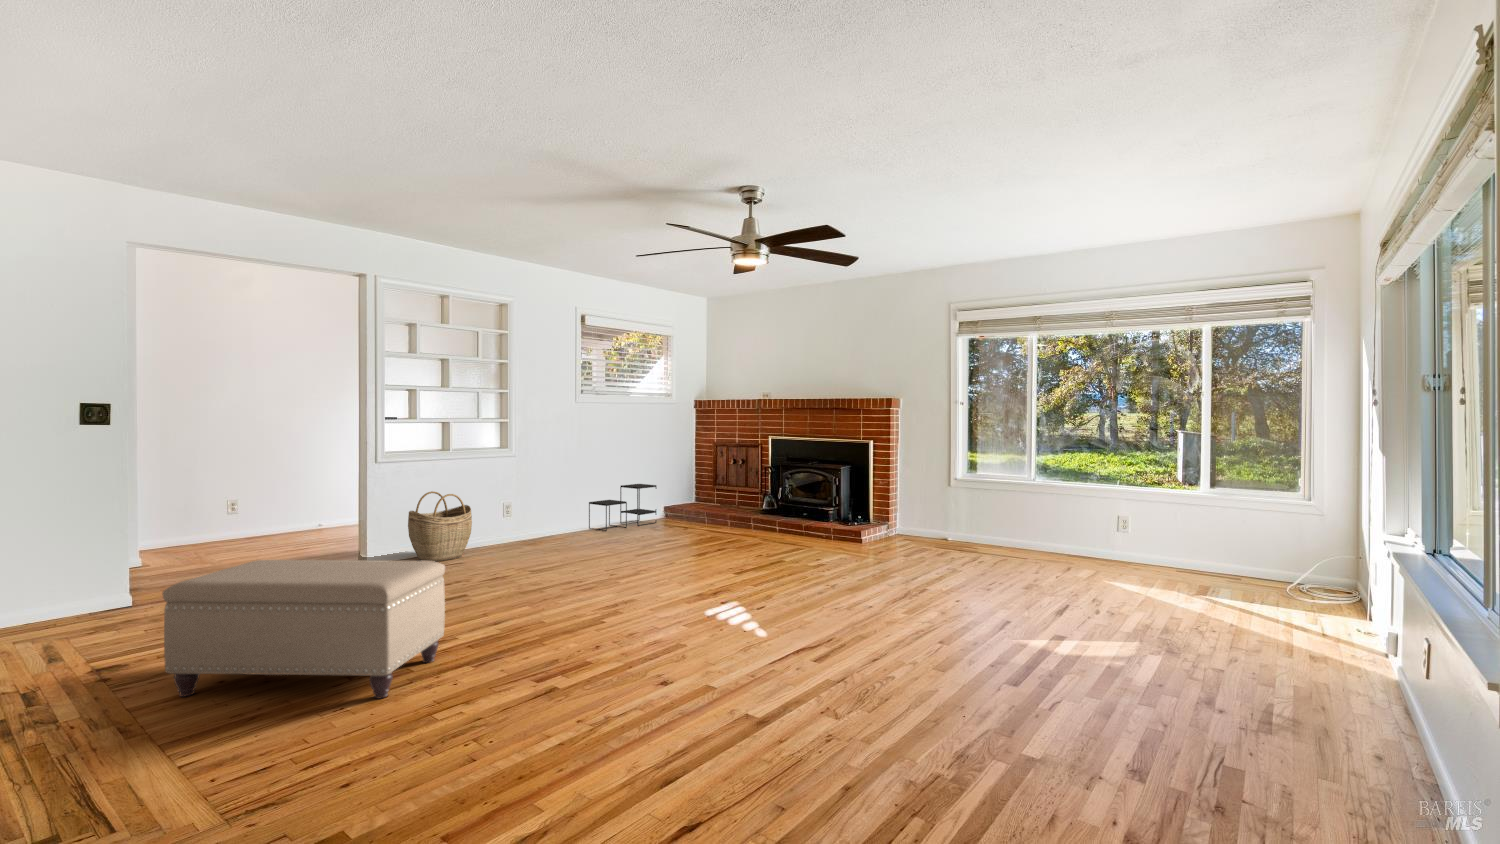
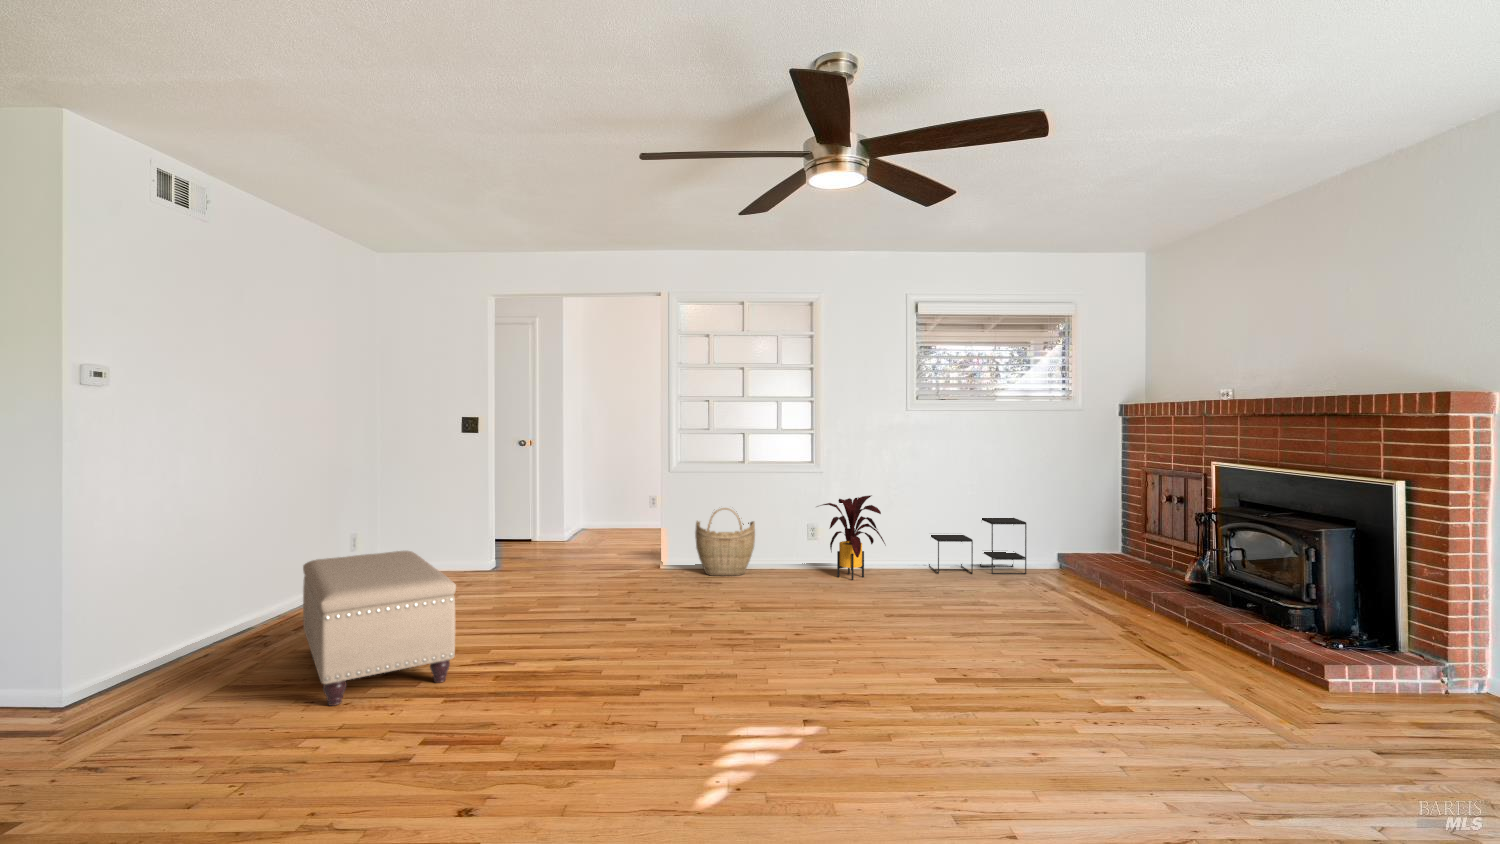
house plant: none [522,474,589,544] -> present [817,495,885,580]

